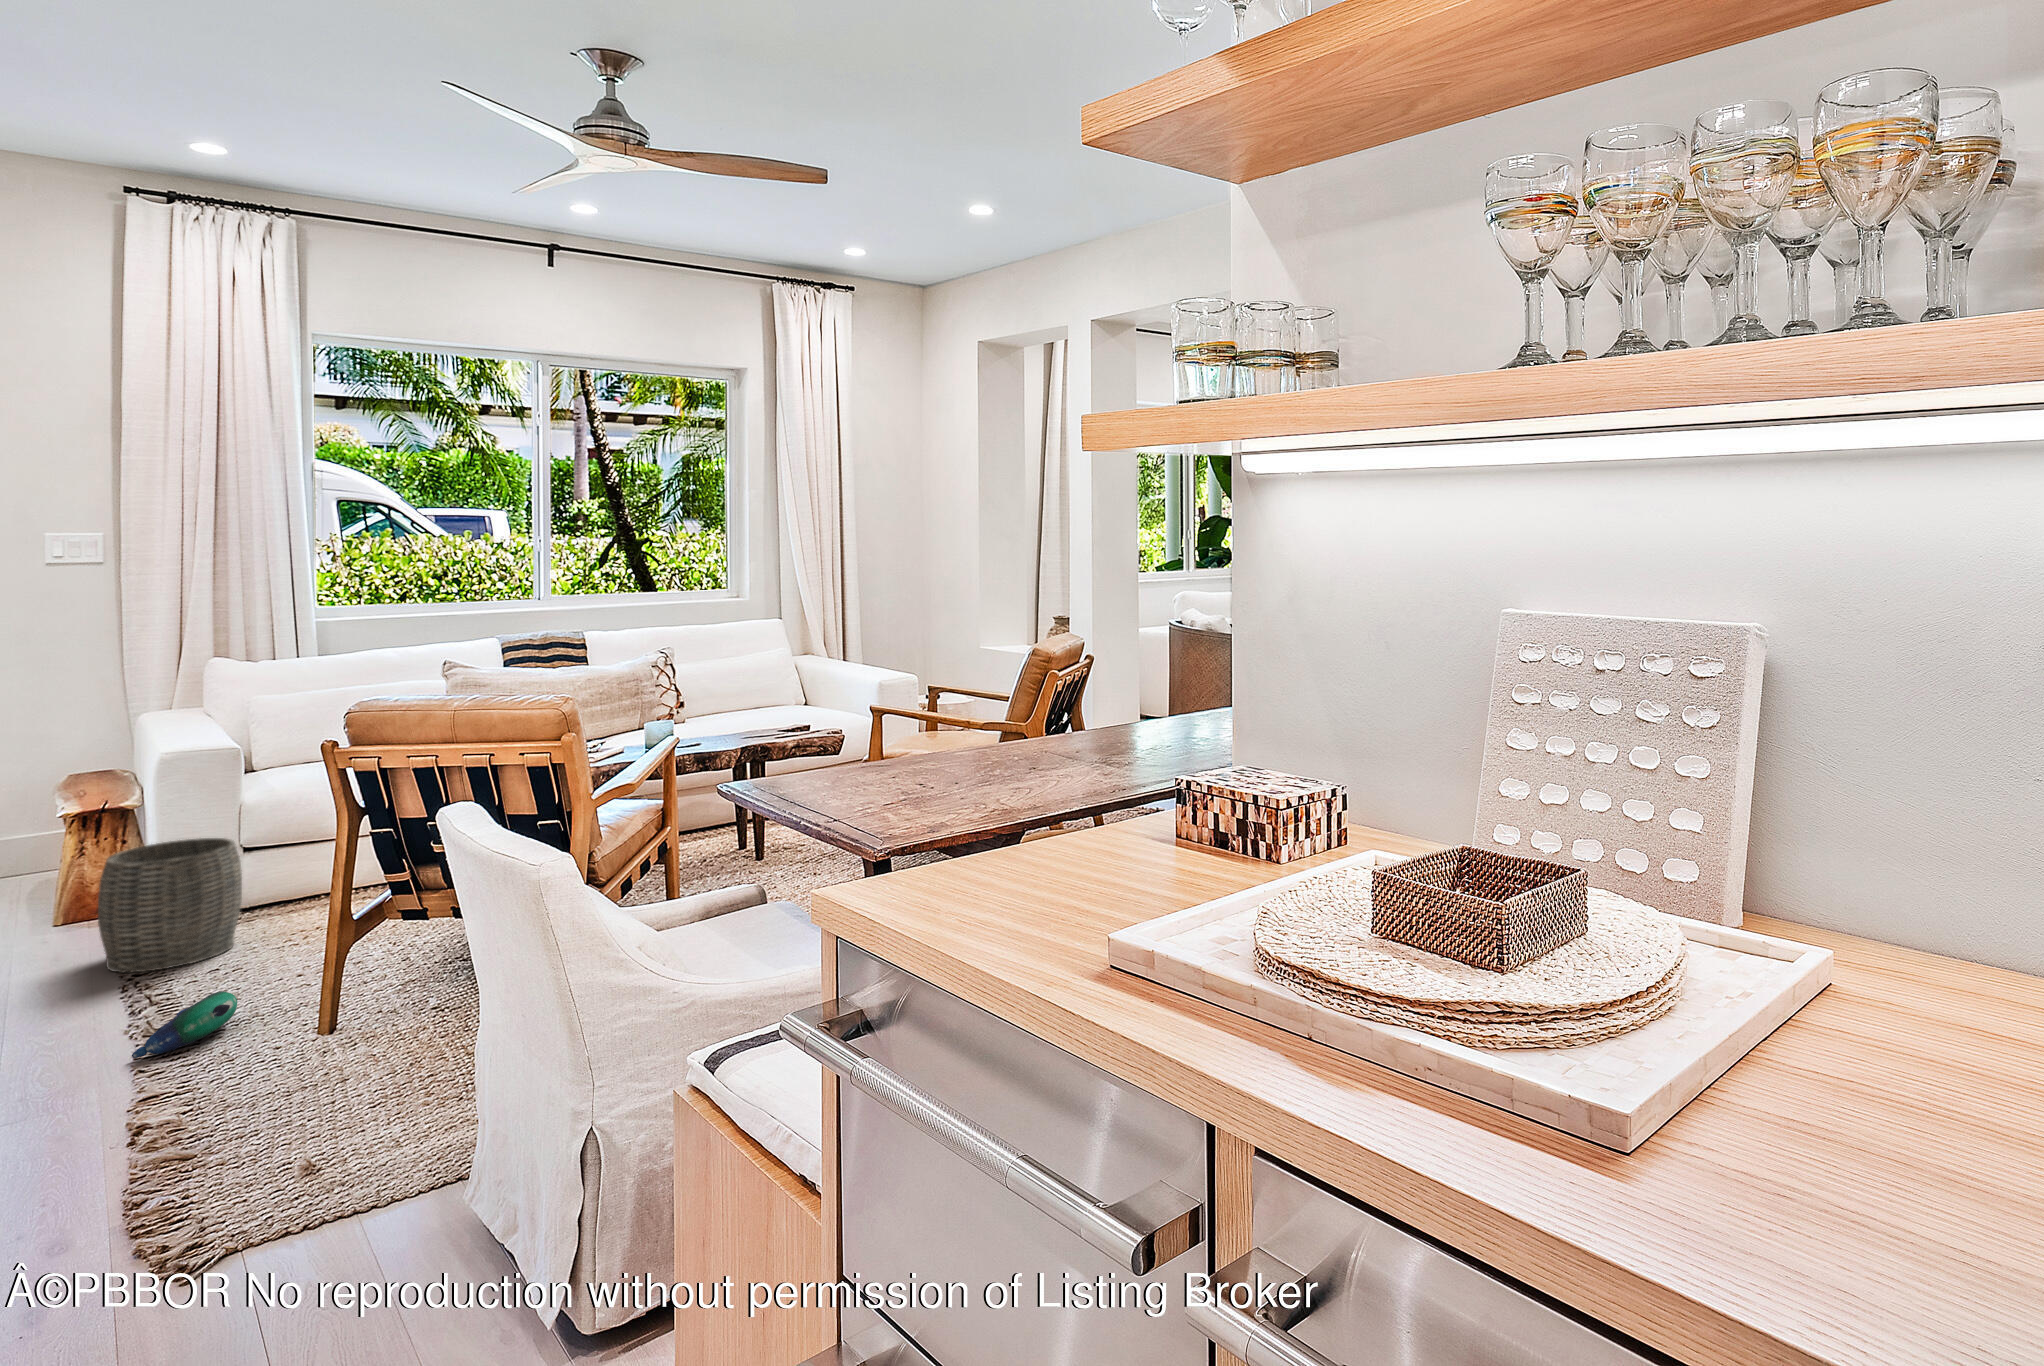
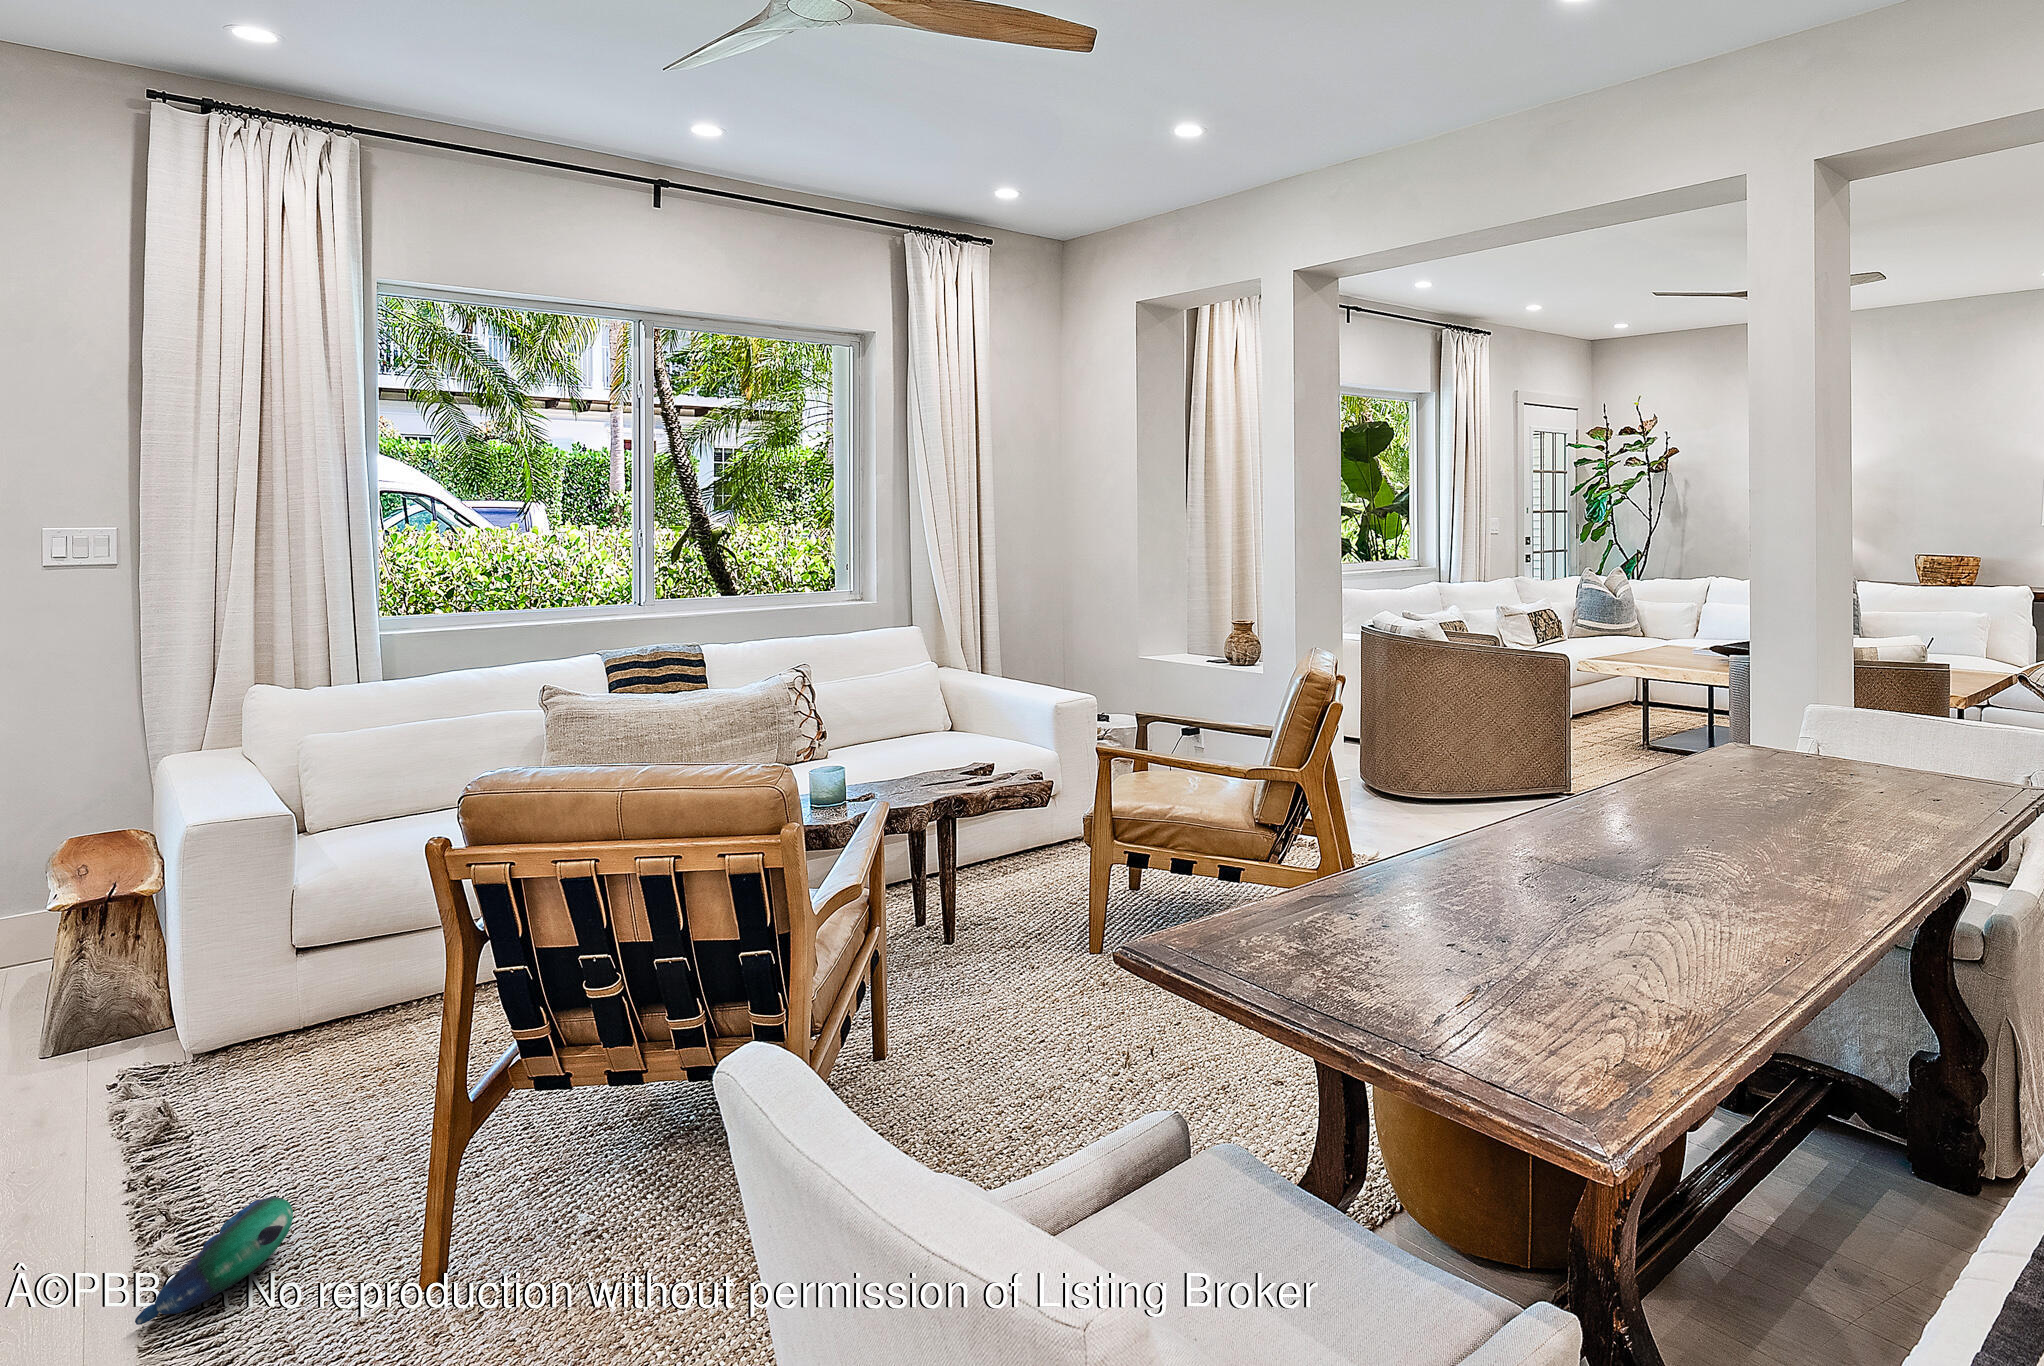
woven basket: present [98,838,242,972] -> none [96,939,294,1140]

